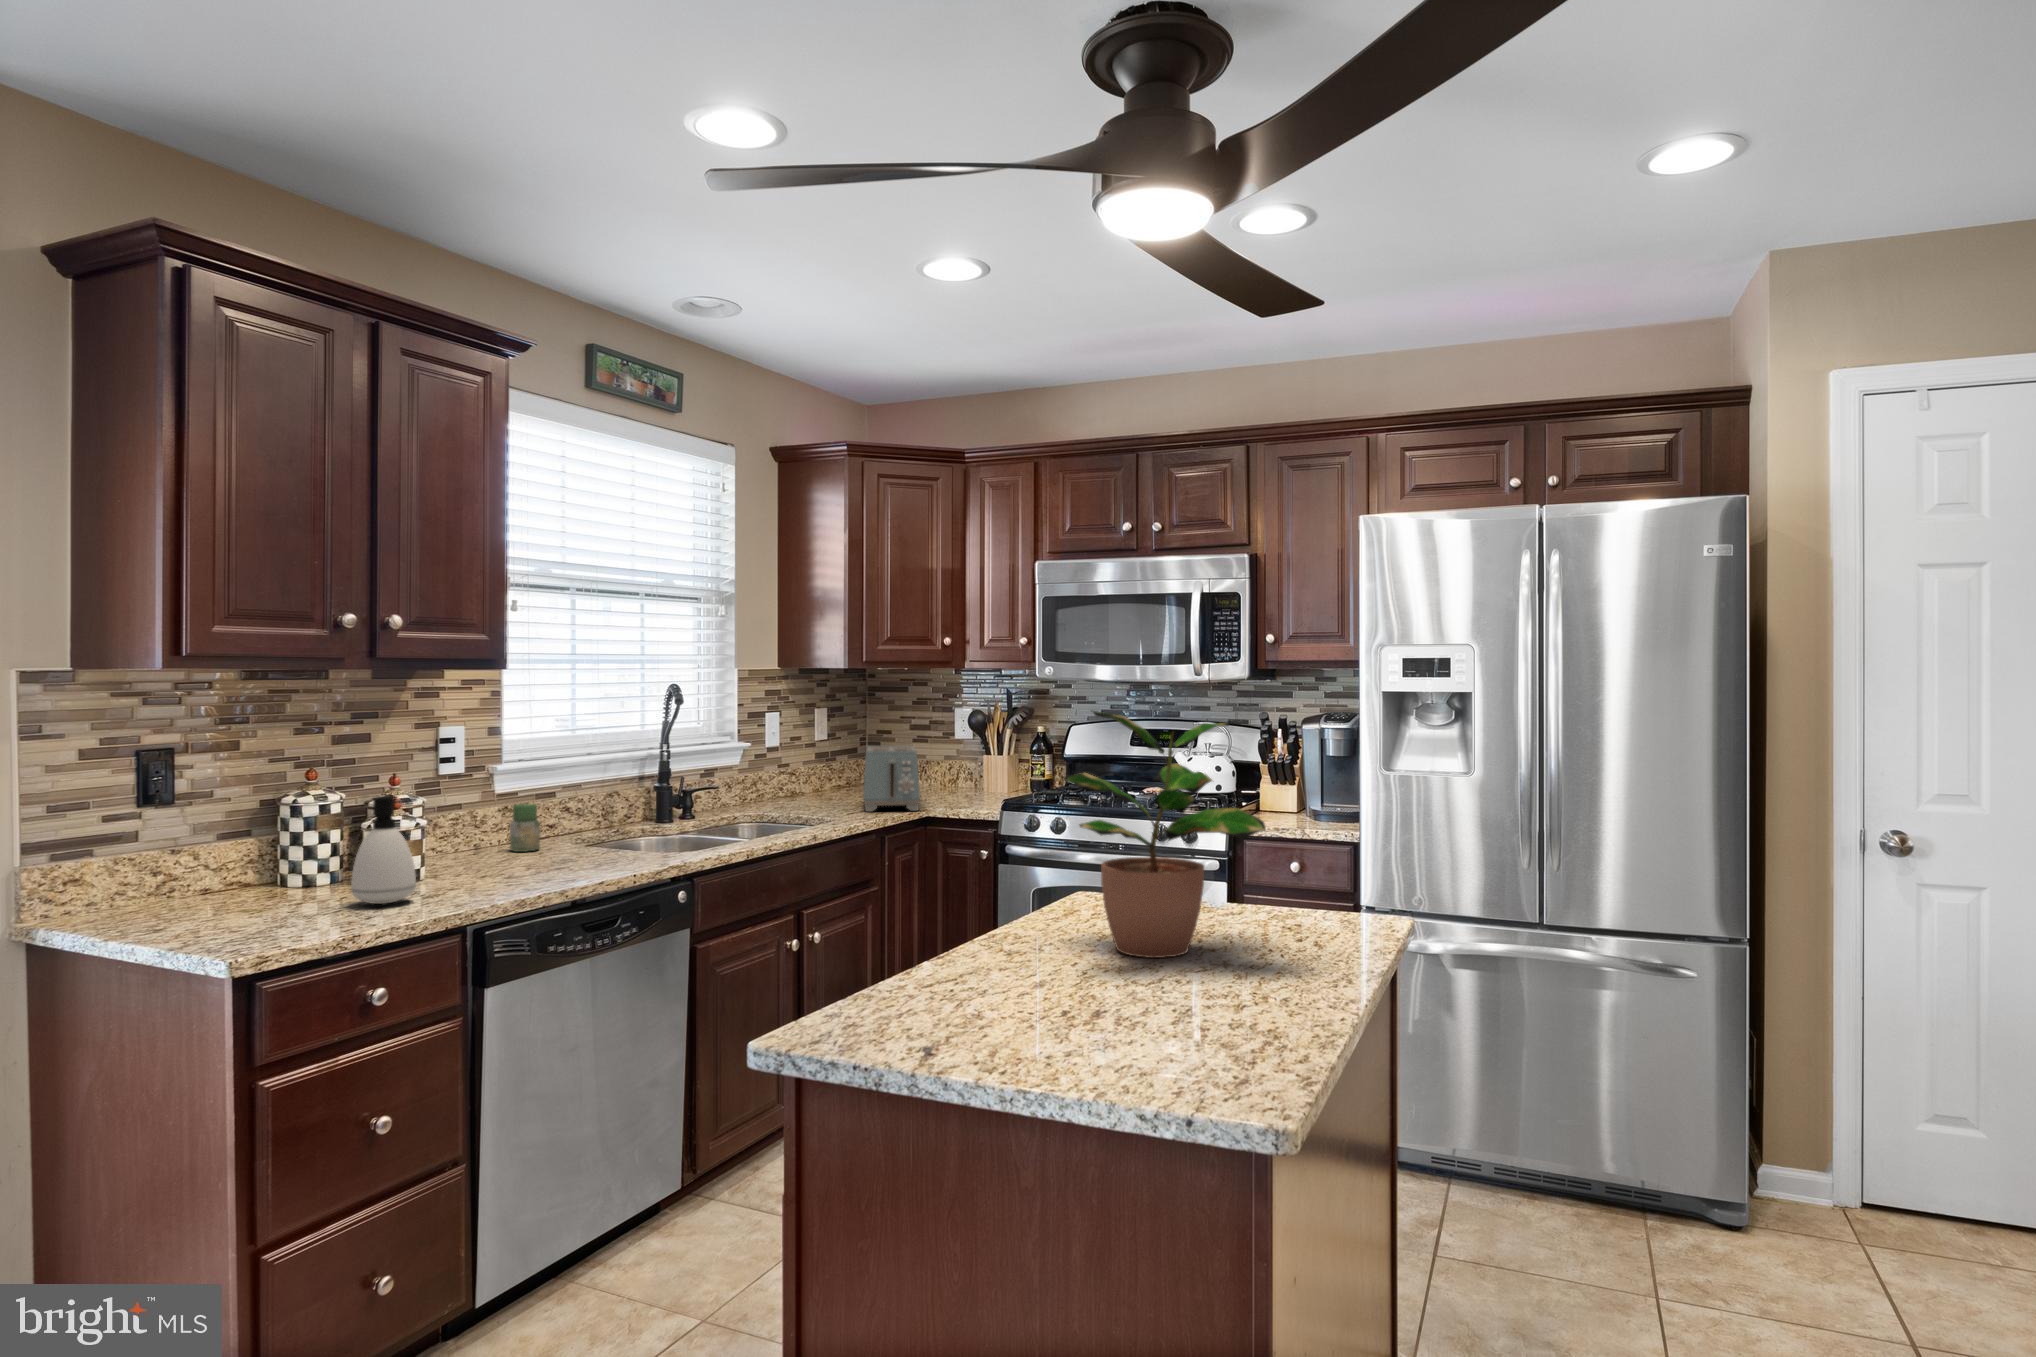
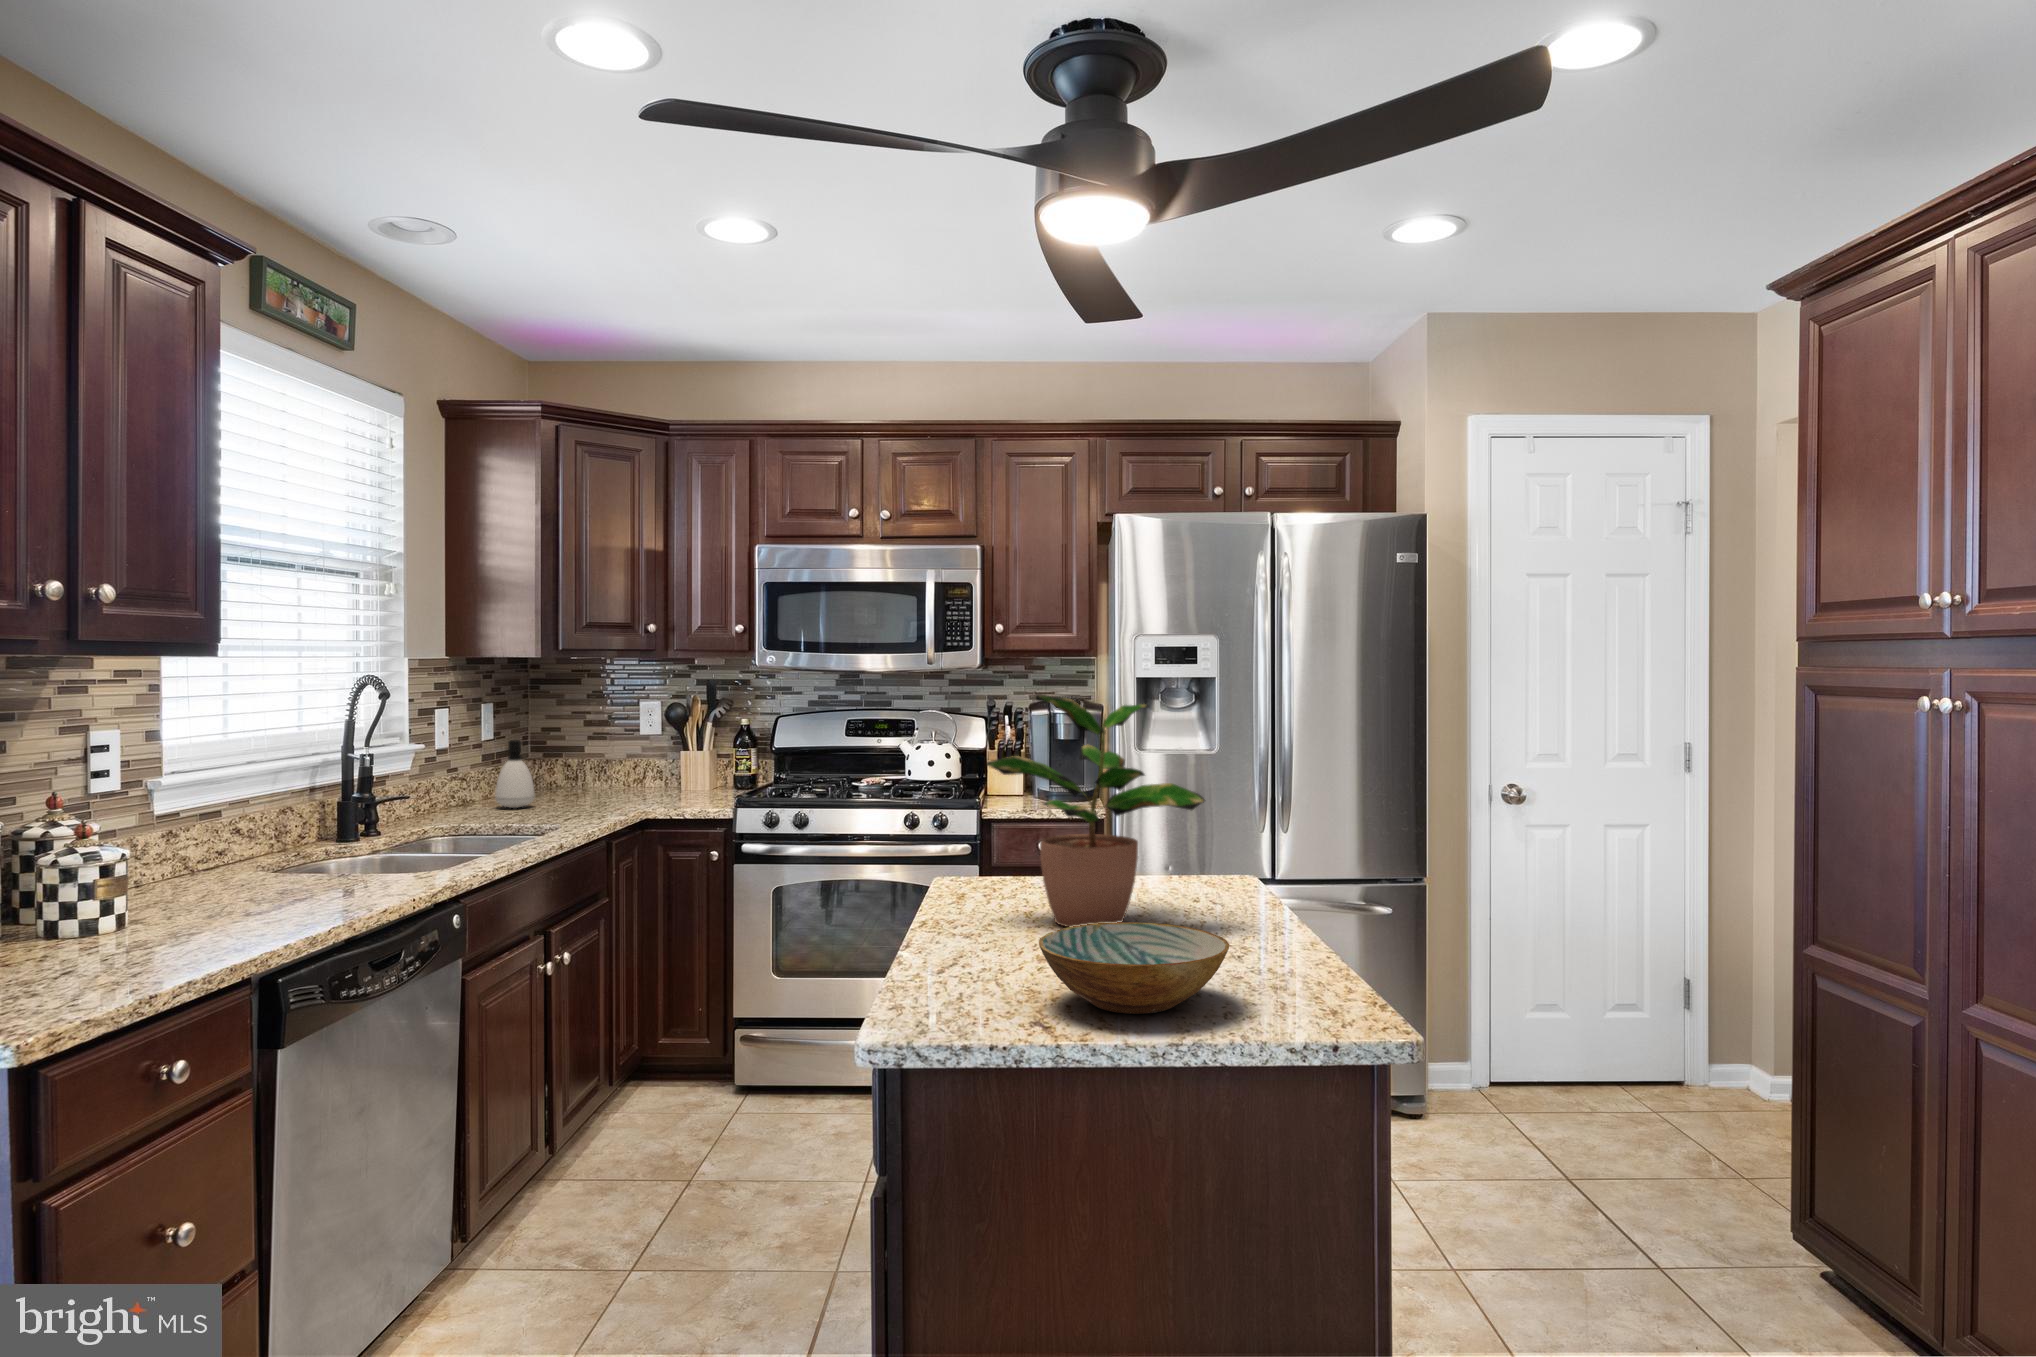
toaster: present [863,746,920,812] -> none [555,742,637,817]
soap dispenser: present [351,796,417,904] -> present [495,740,535,808]
jar: present [510,804,540,852] -> none [188,825,229,884]
bowl: none [953,953,1154,1053] -> present [1039,922,1229,1014]

